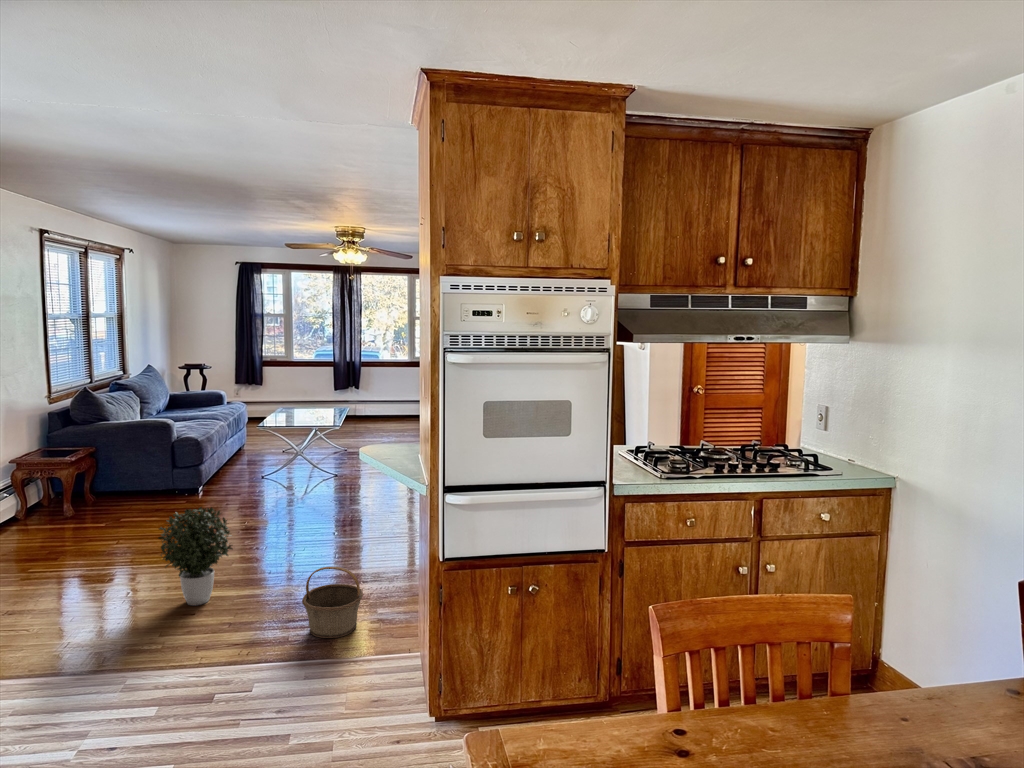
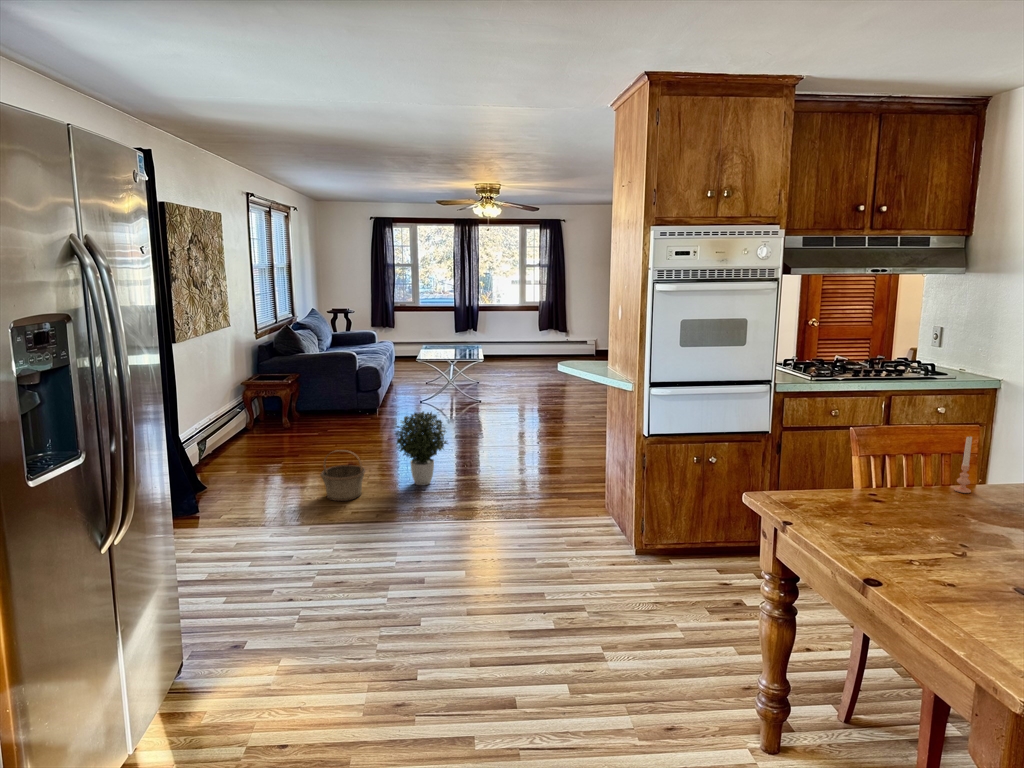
basket: present [302,567,363,638] -> present [320,450,365,501]
candle: none [816,636,842,735] -> present [954,437,972,493]

